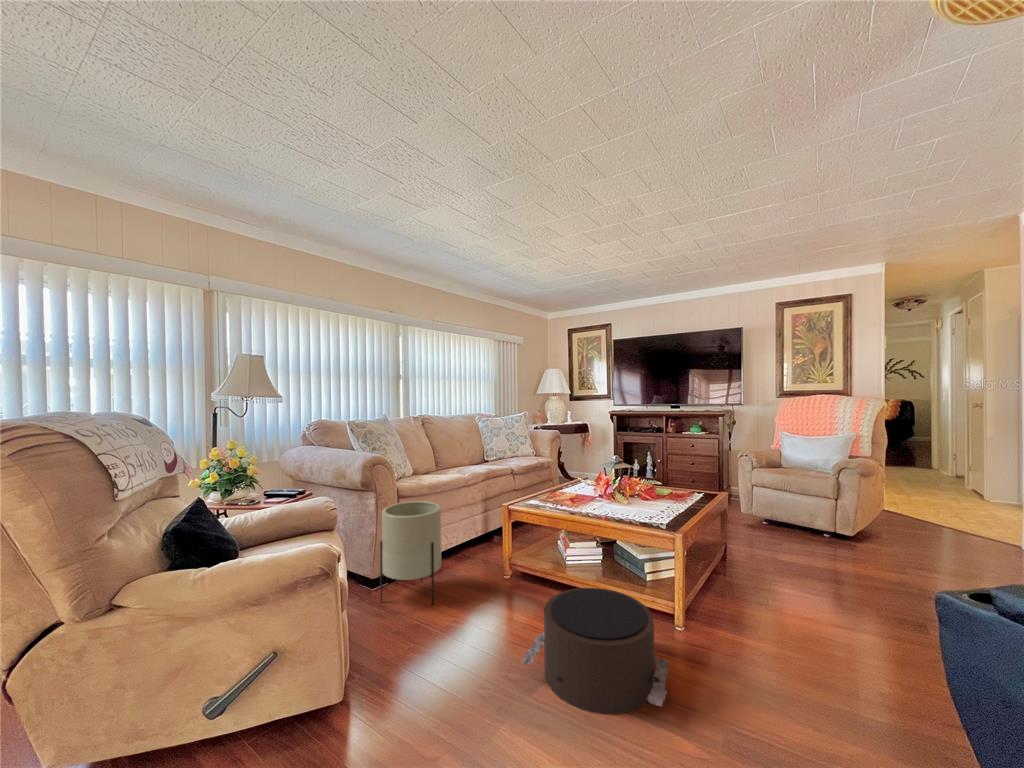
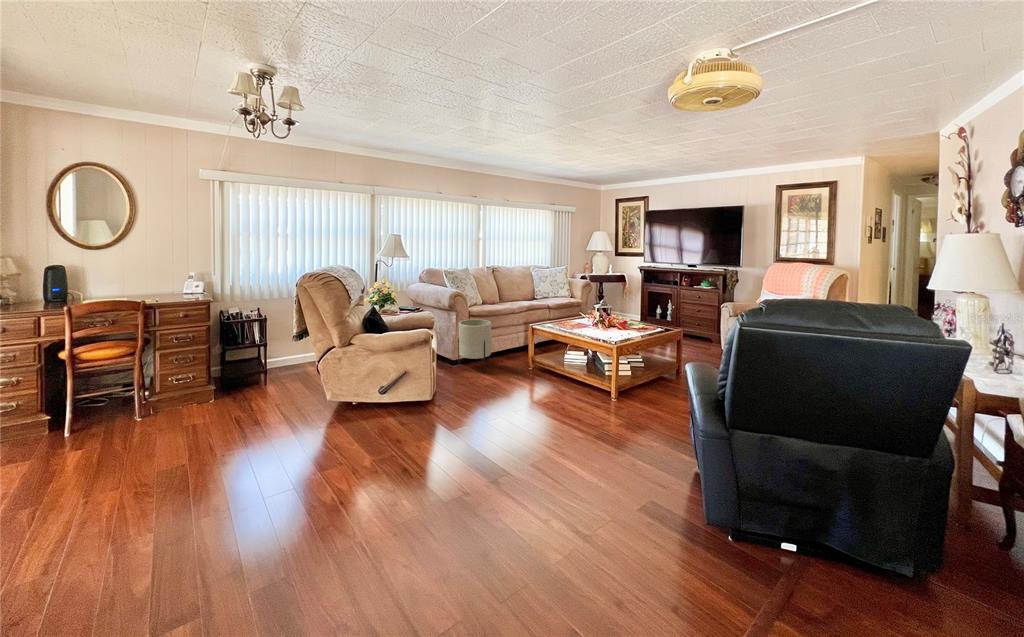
pouf: present [522,588,668,714] -> none [515,368,587,418]

